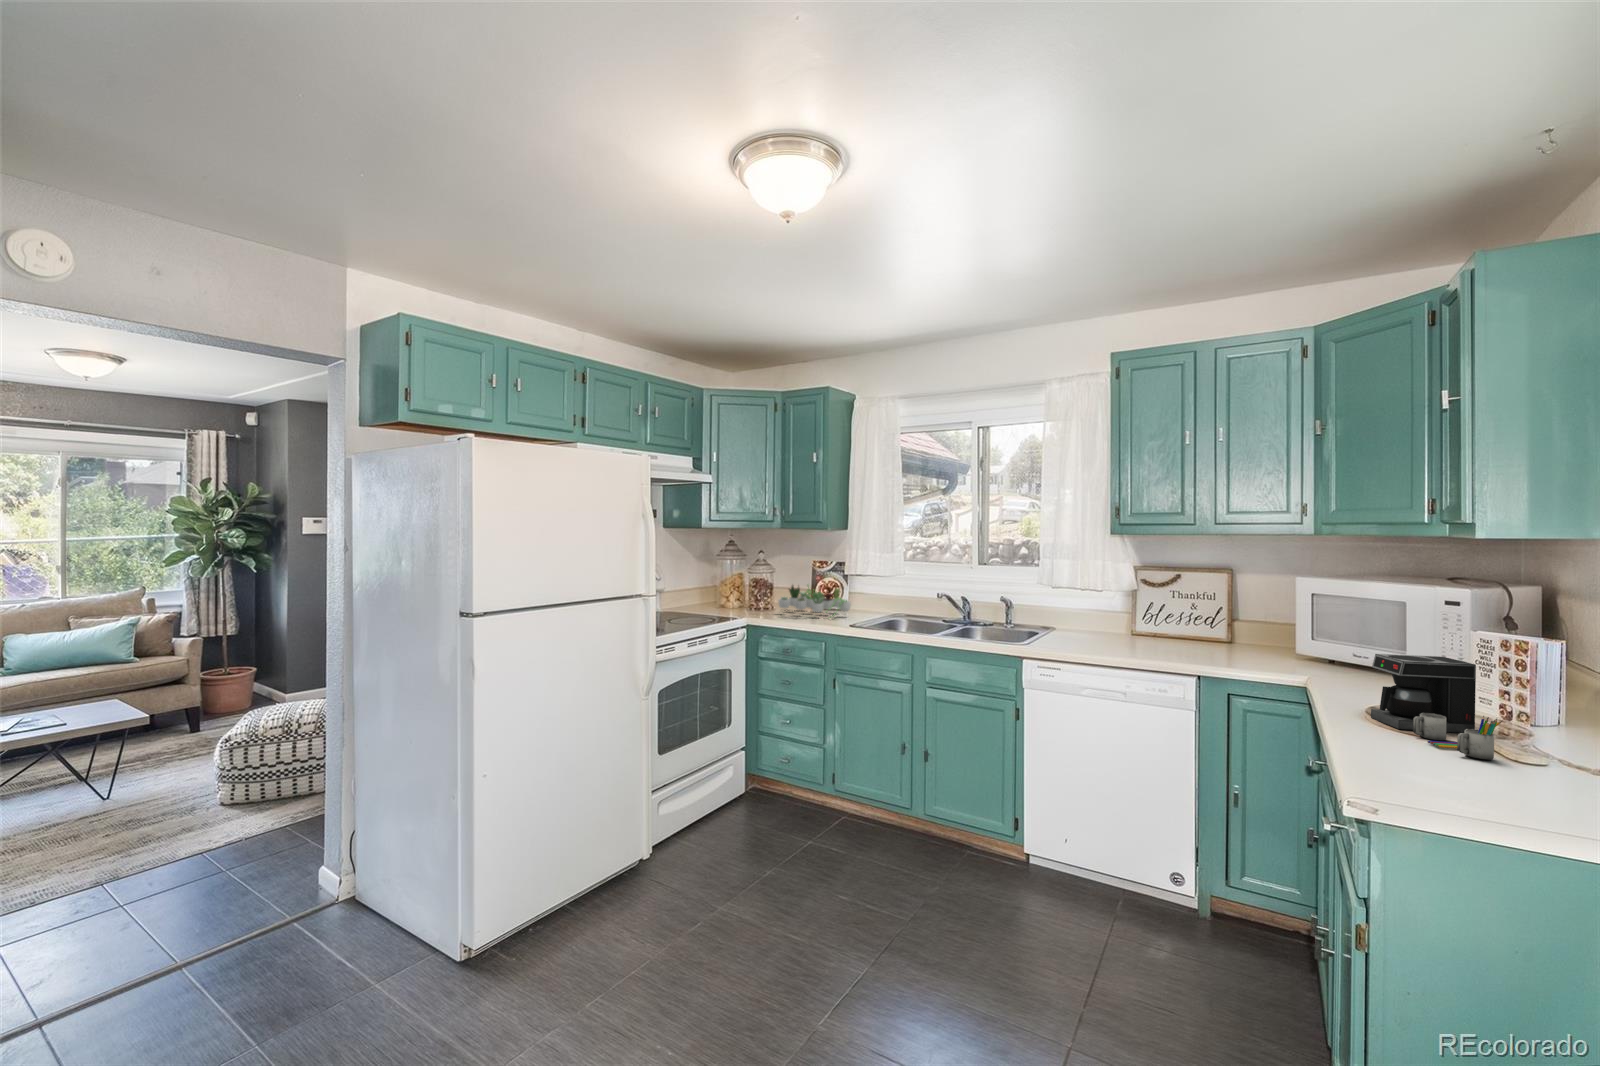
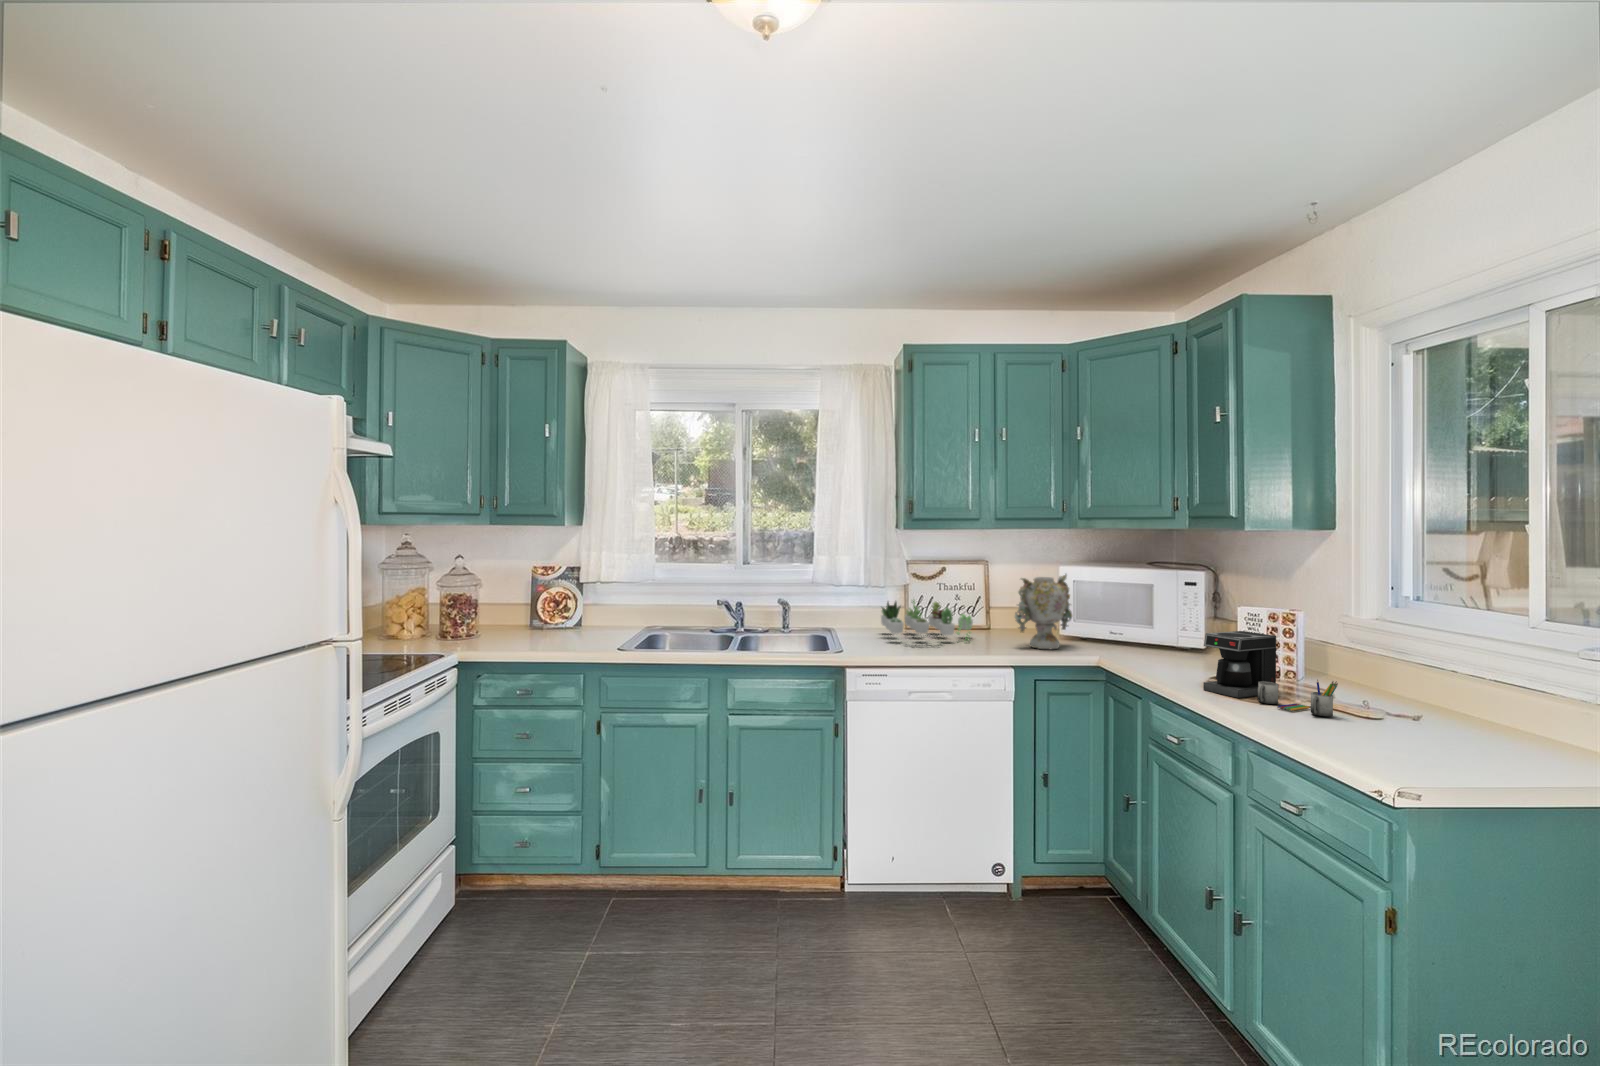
vase: none [1220,584,1303,666] -> present [1015,574,1072,649]
succulent plant: present [778,585,851,618] -> present [881,601,973,640]

